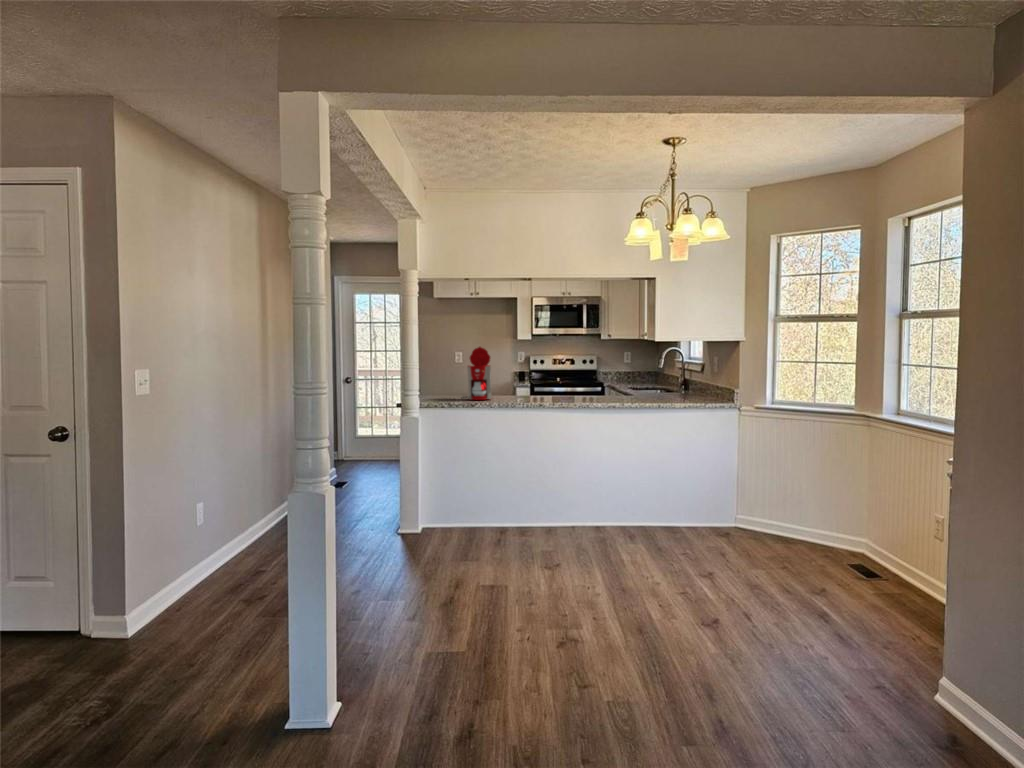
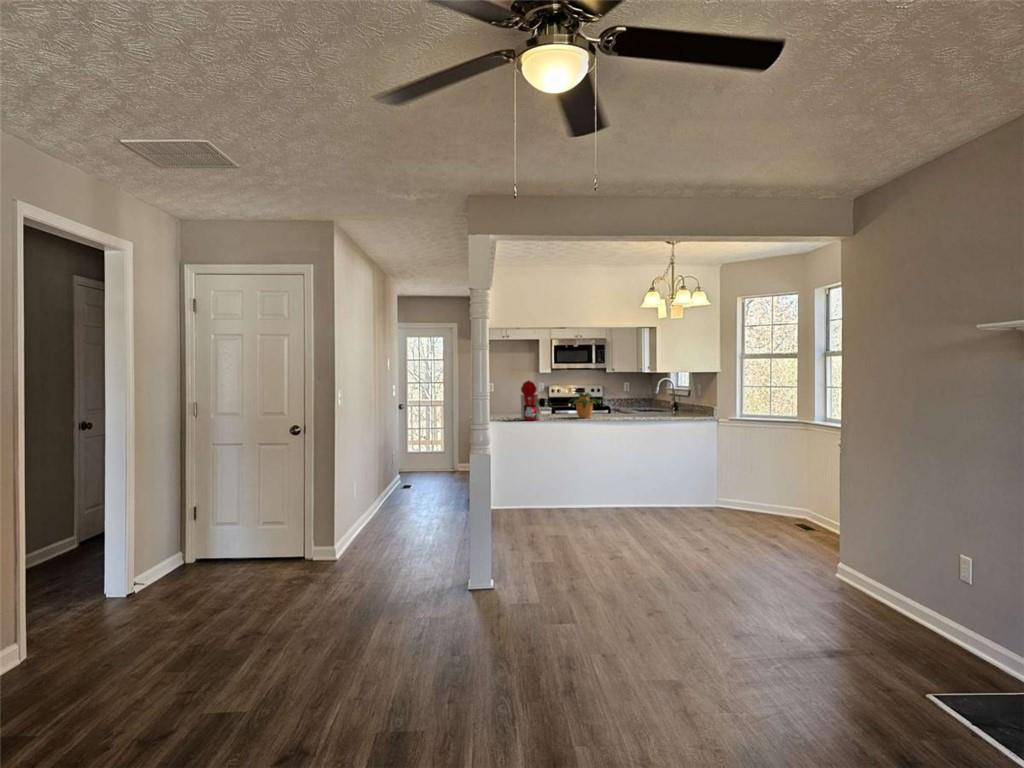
potted plant: none [535,361,579,399] -> present [570,392,601,418]

